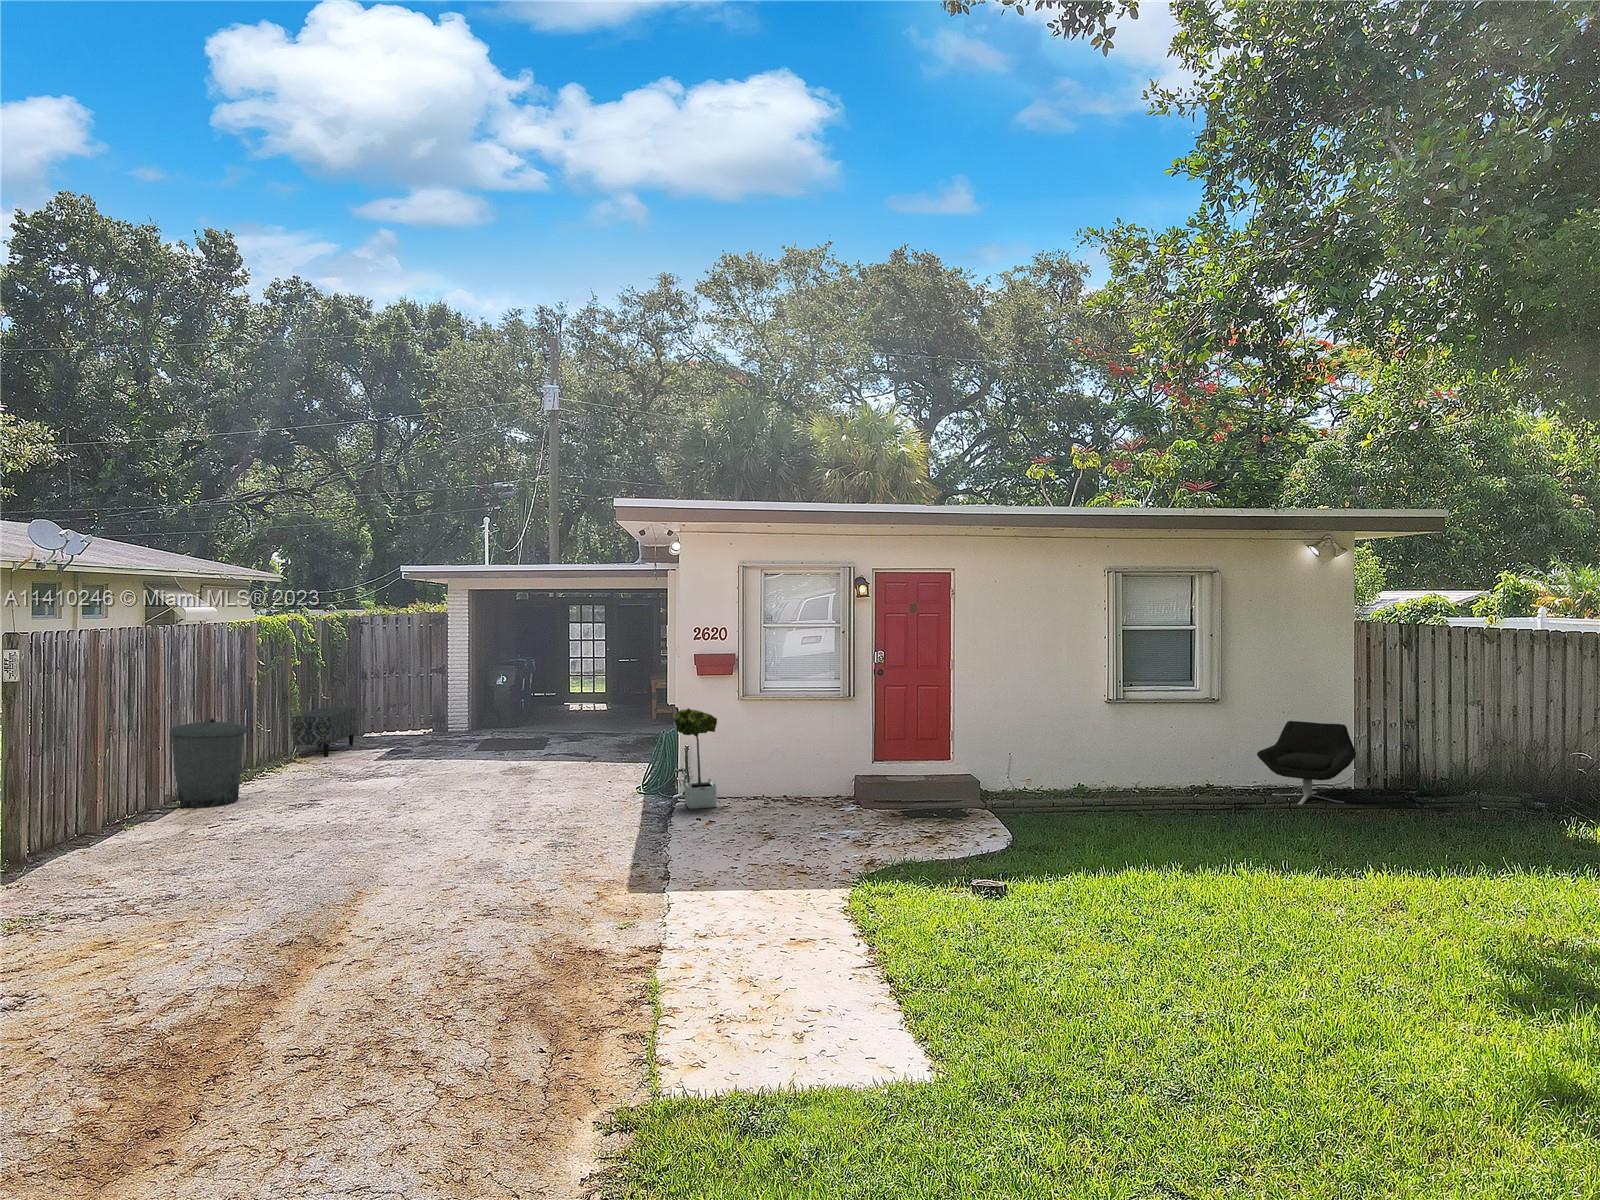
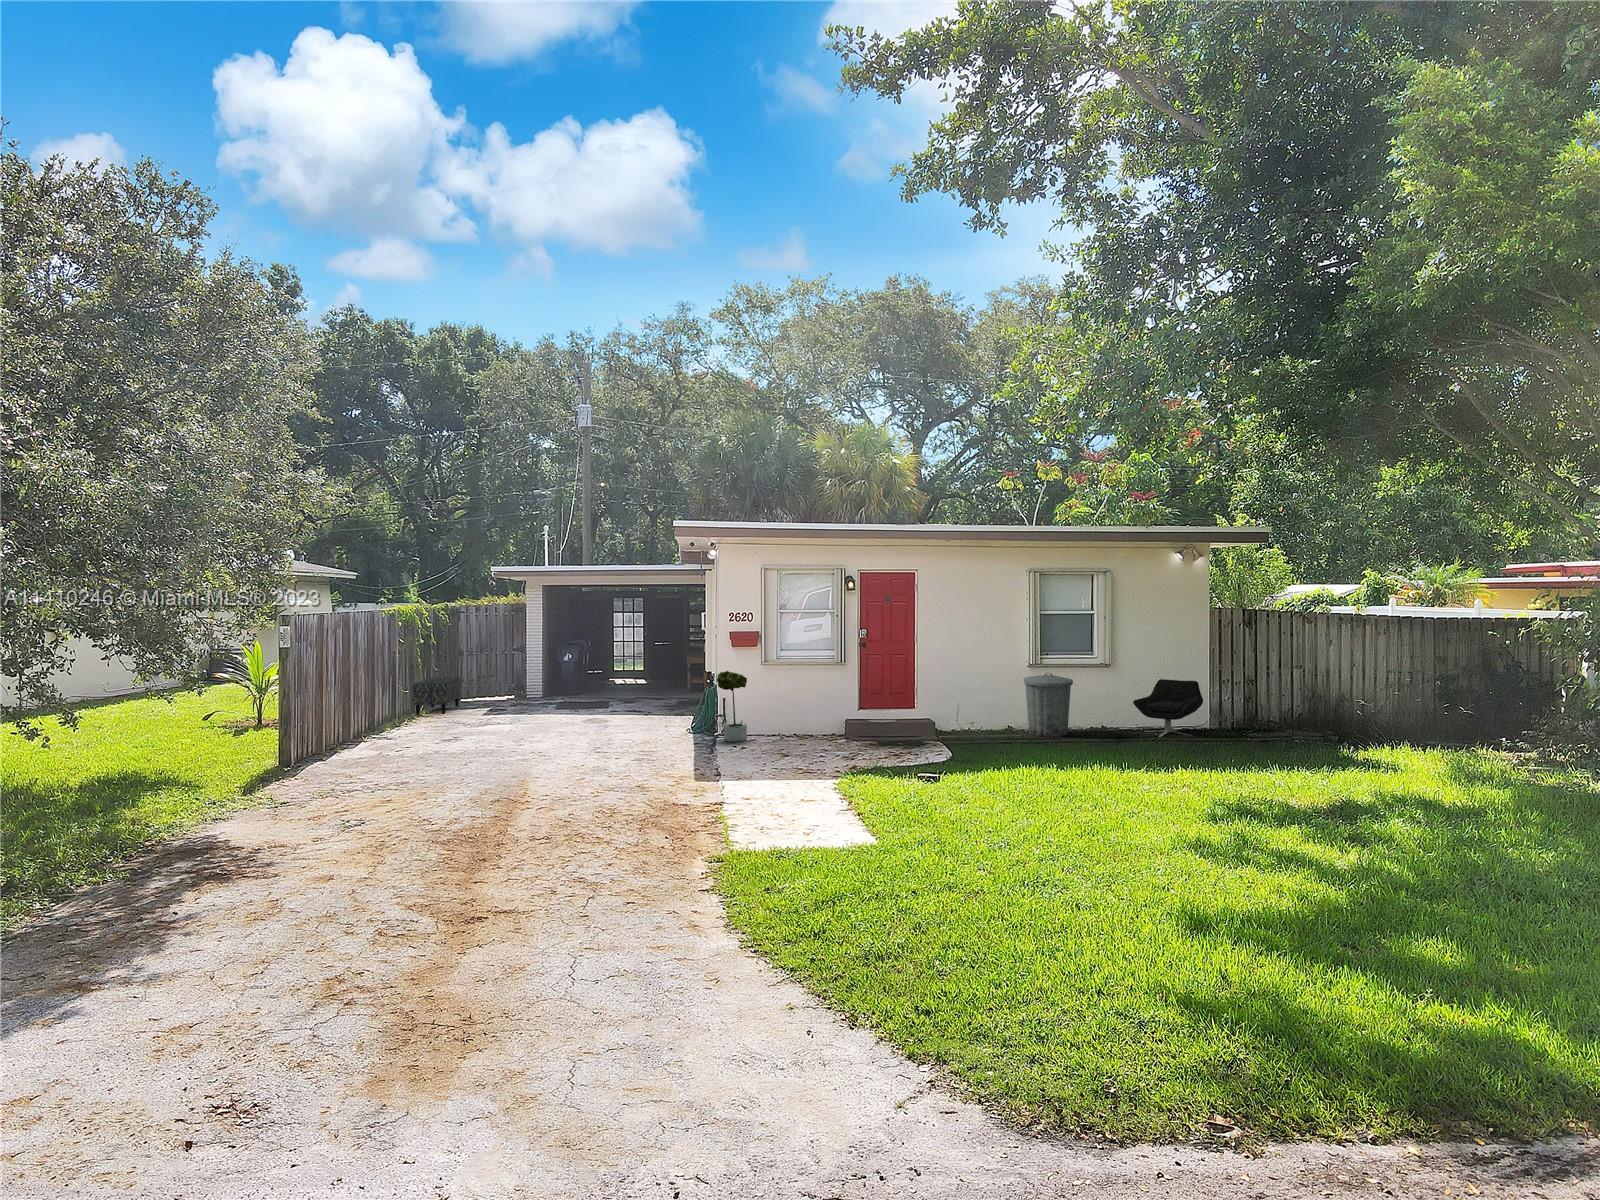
trash can: present [170,718,247,808] -> present [1024,673,1073,737]

